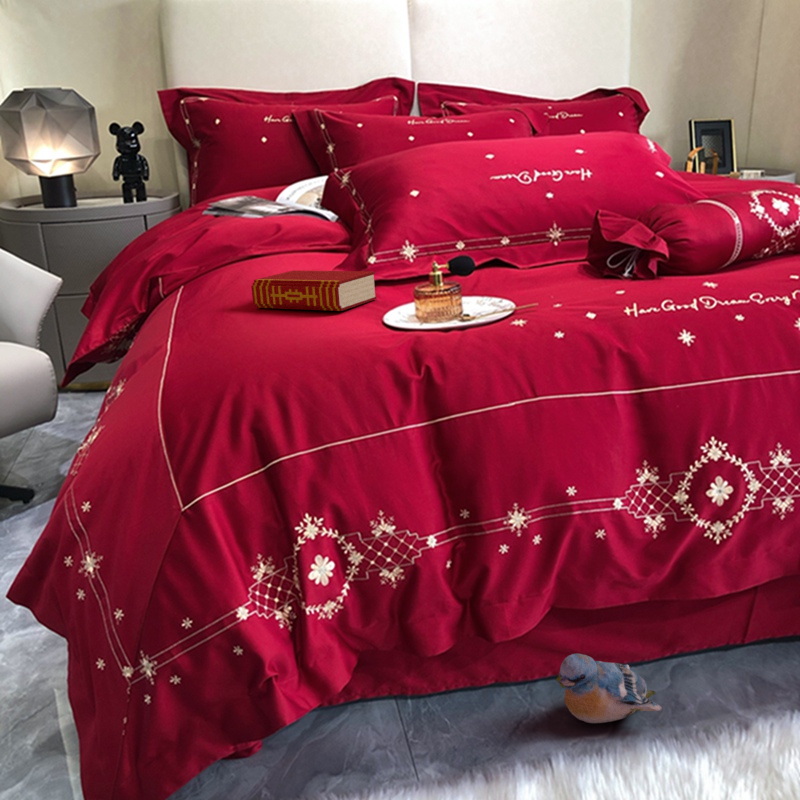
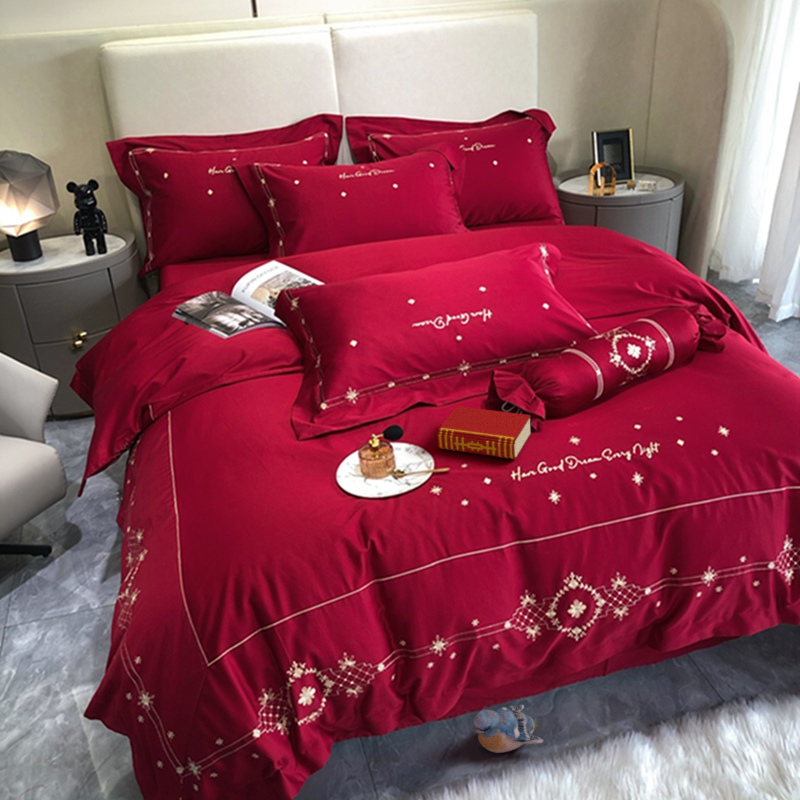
book: present [251,271,377,311] -> present [437,406,531,459]

